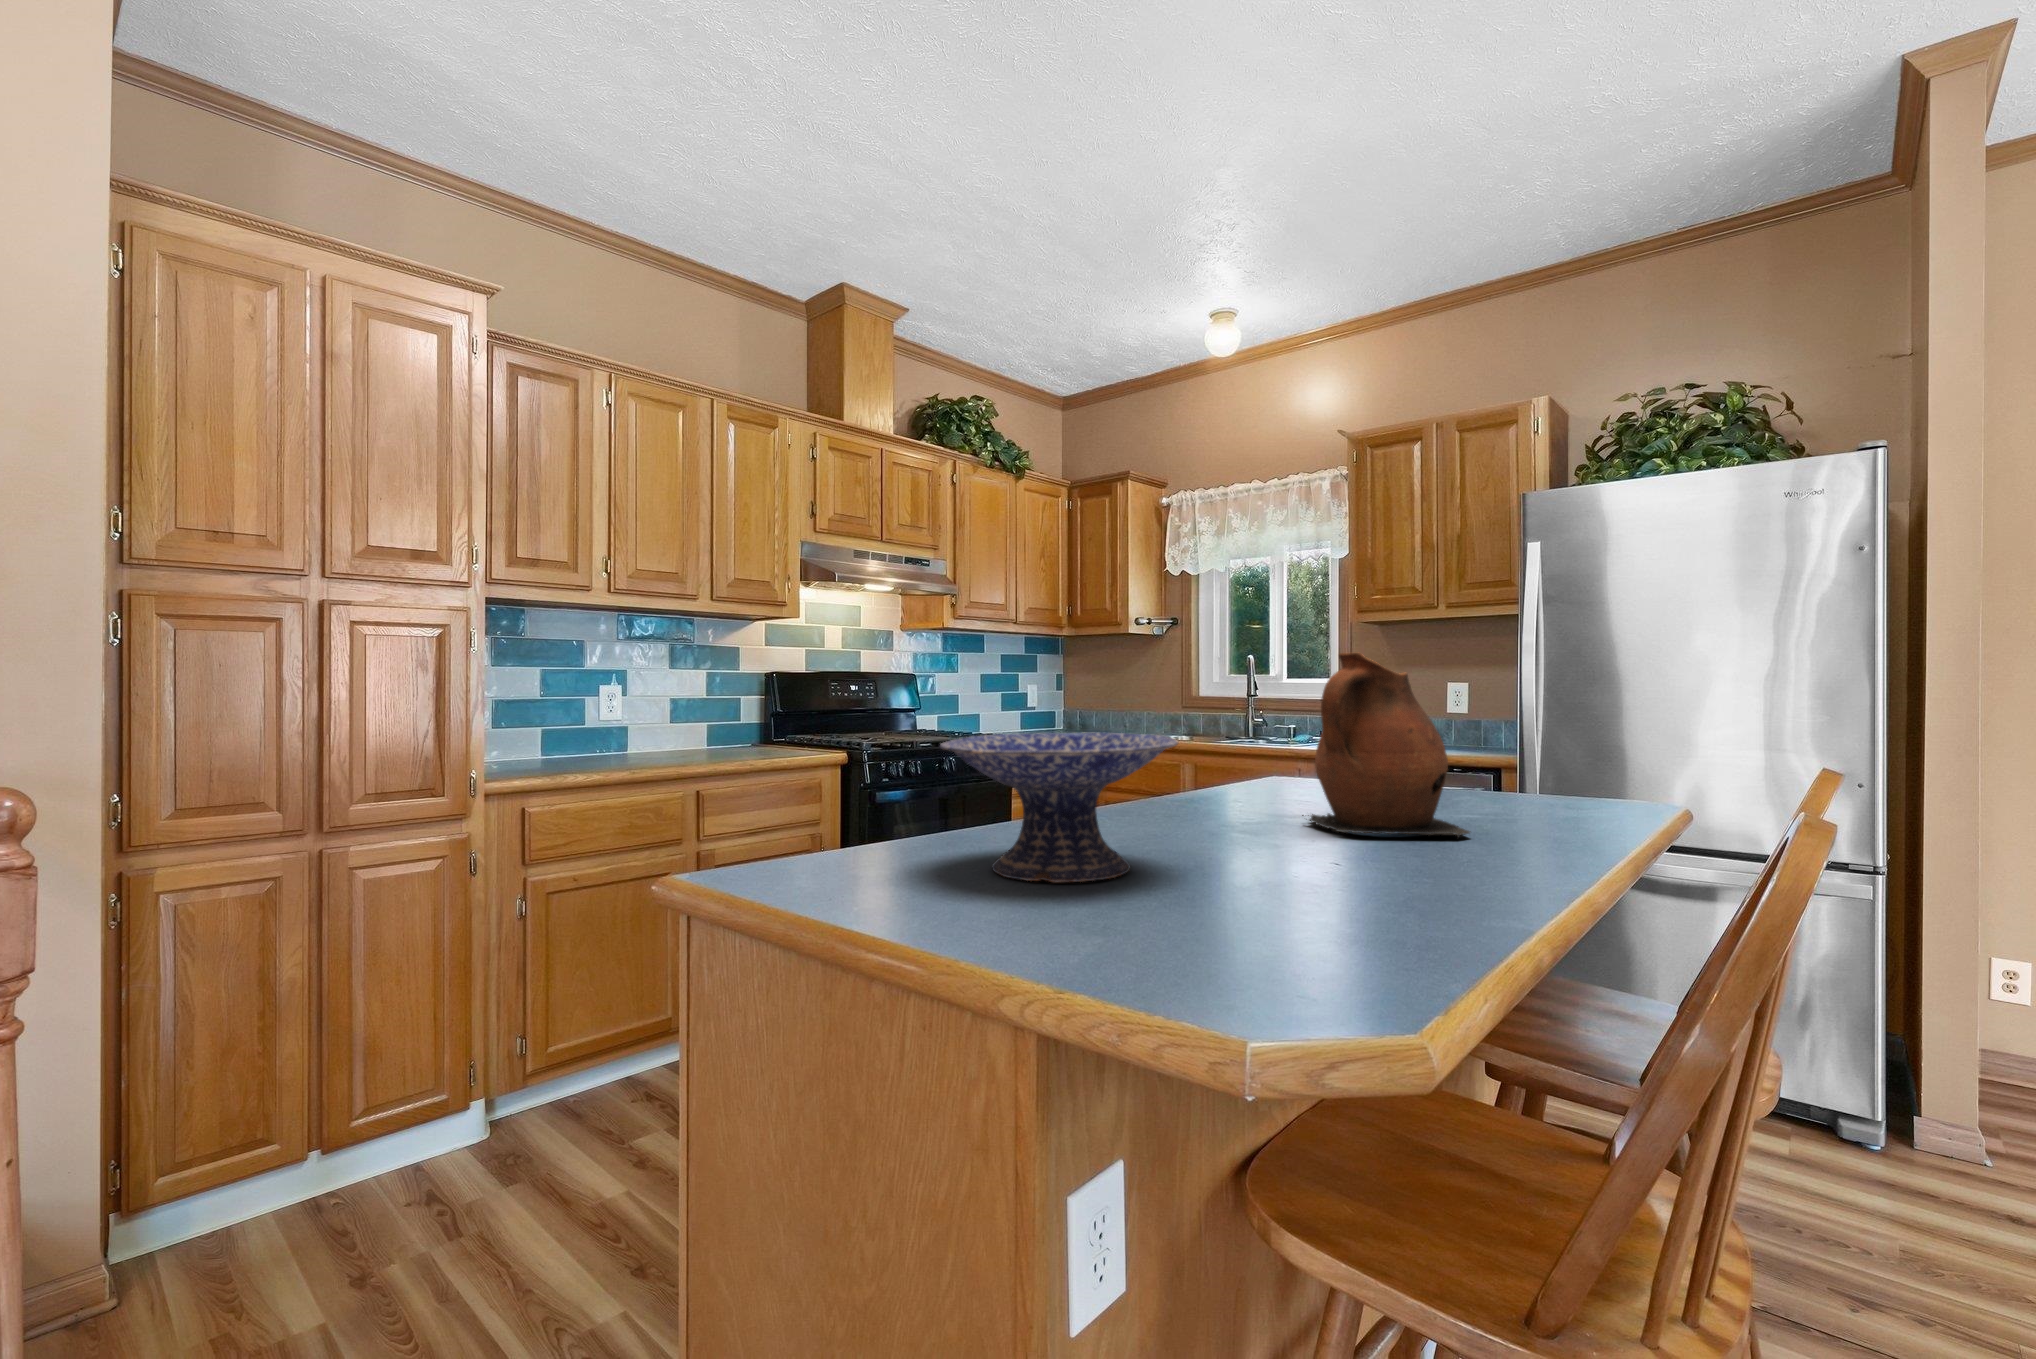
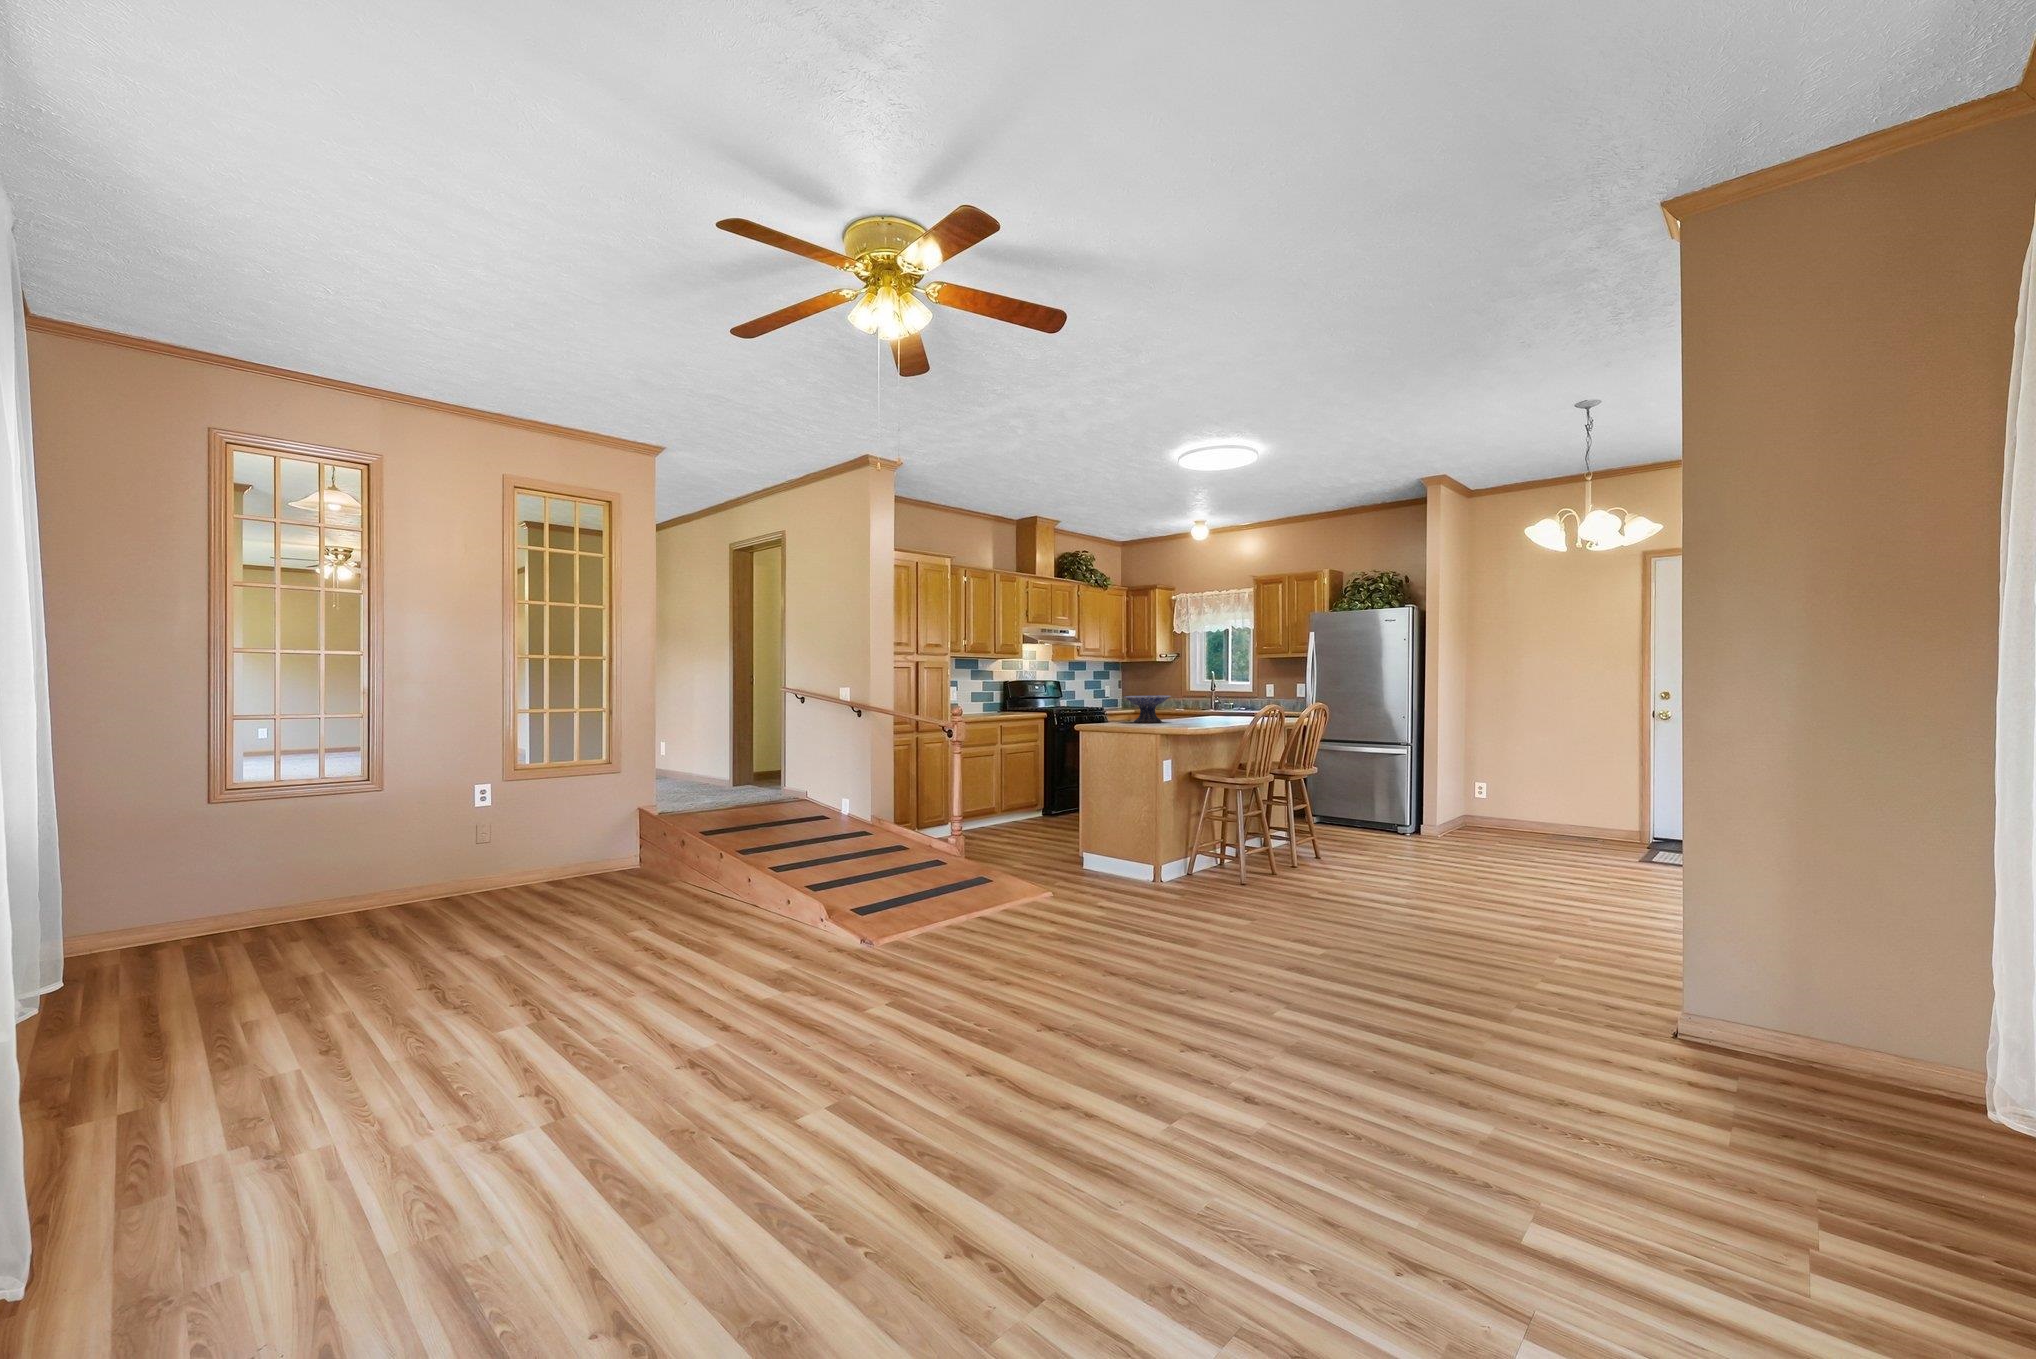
ceramic pitcher: present [1302,653,1470,838] -> none [1204,677,1241,720]

